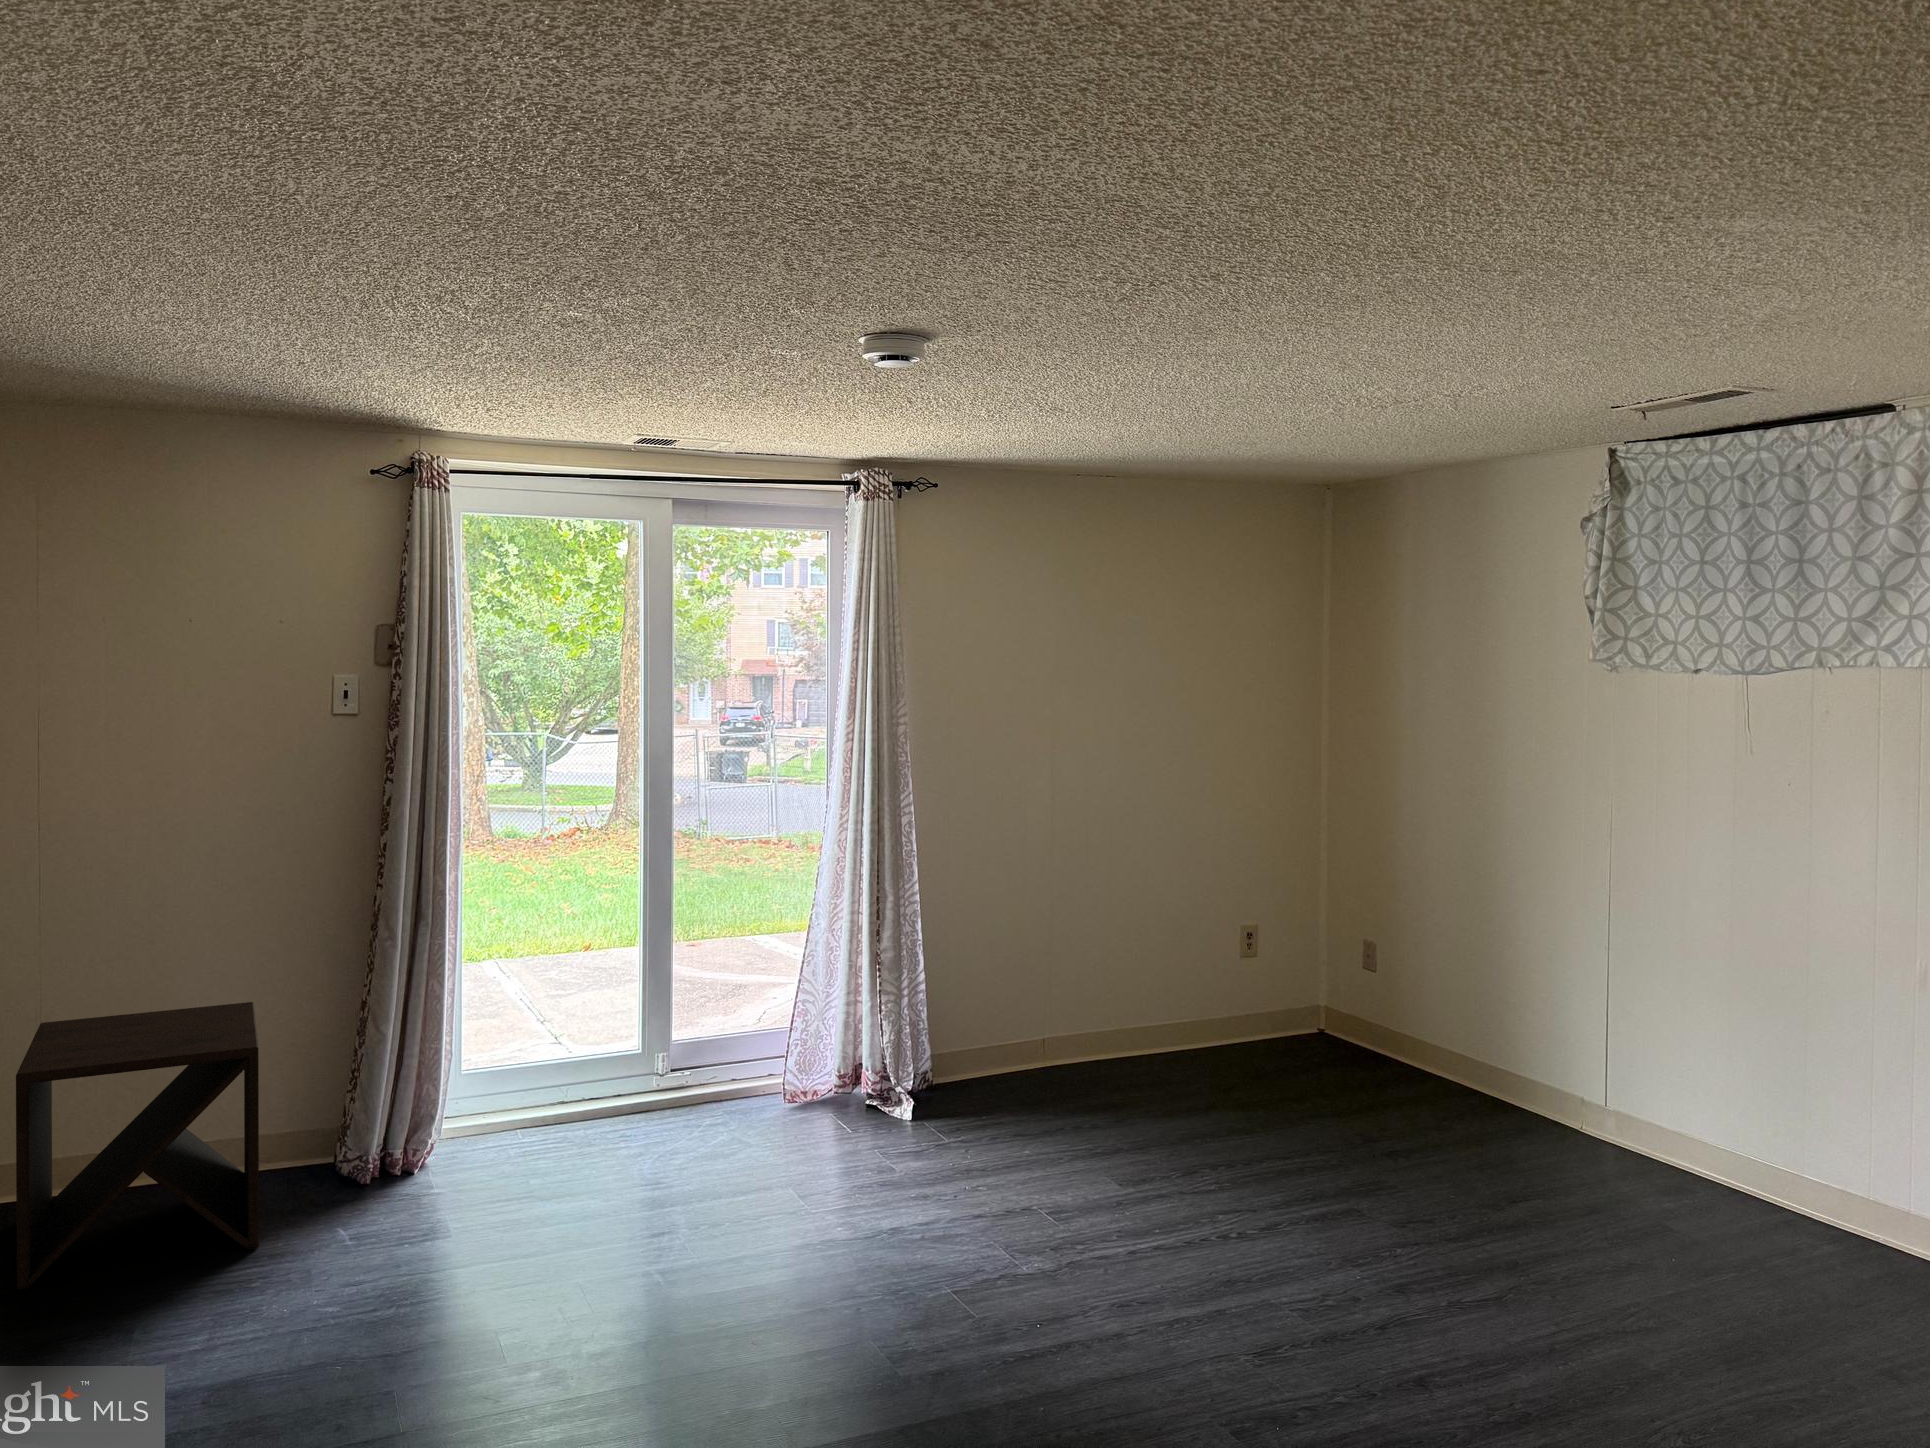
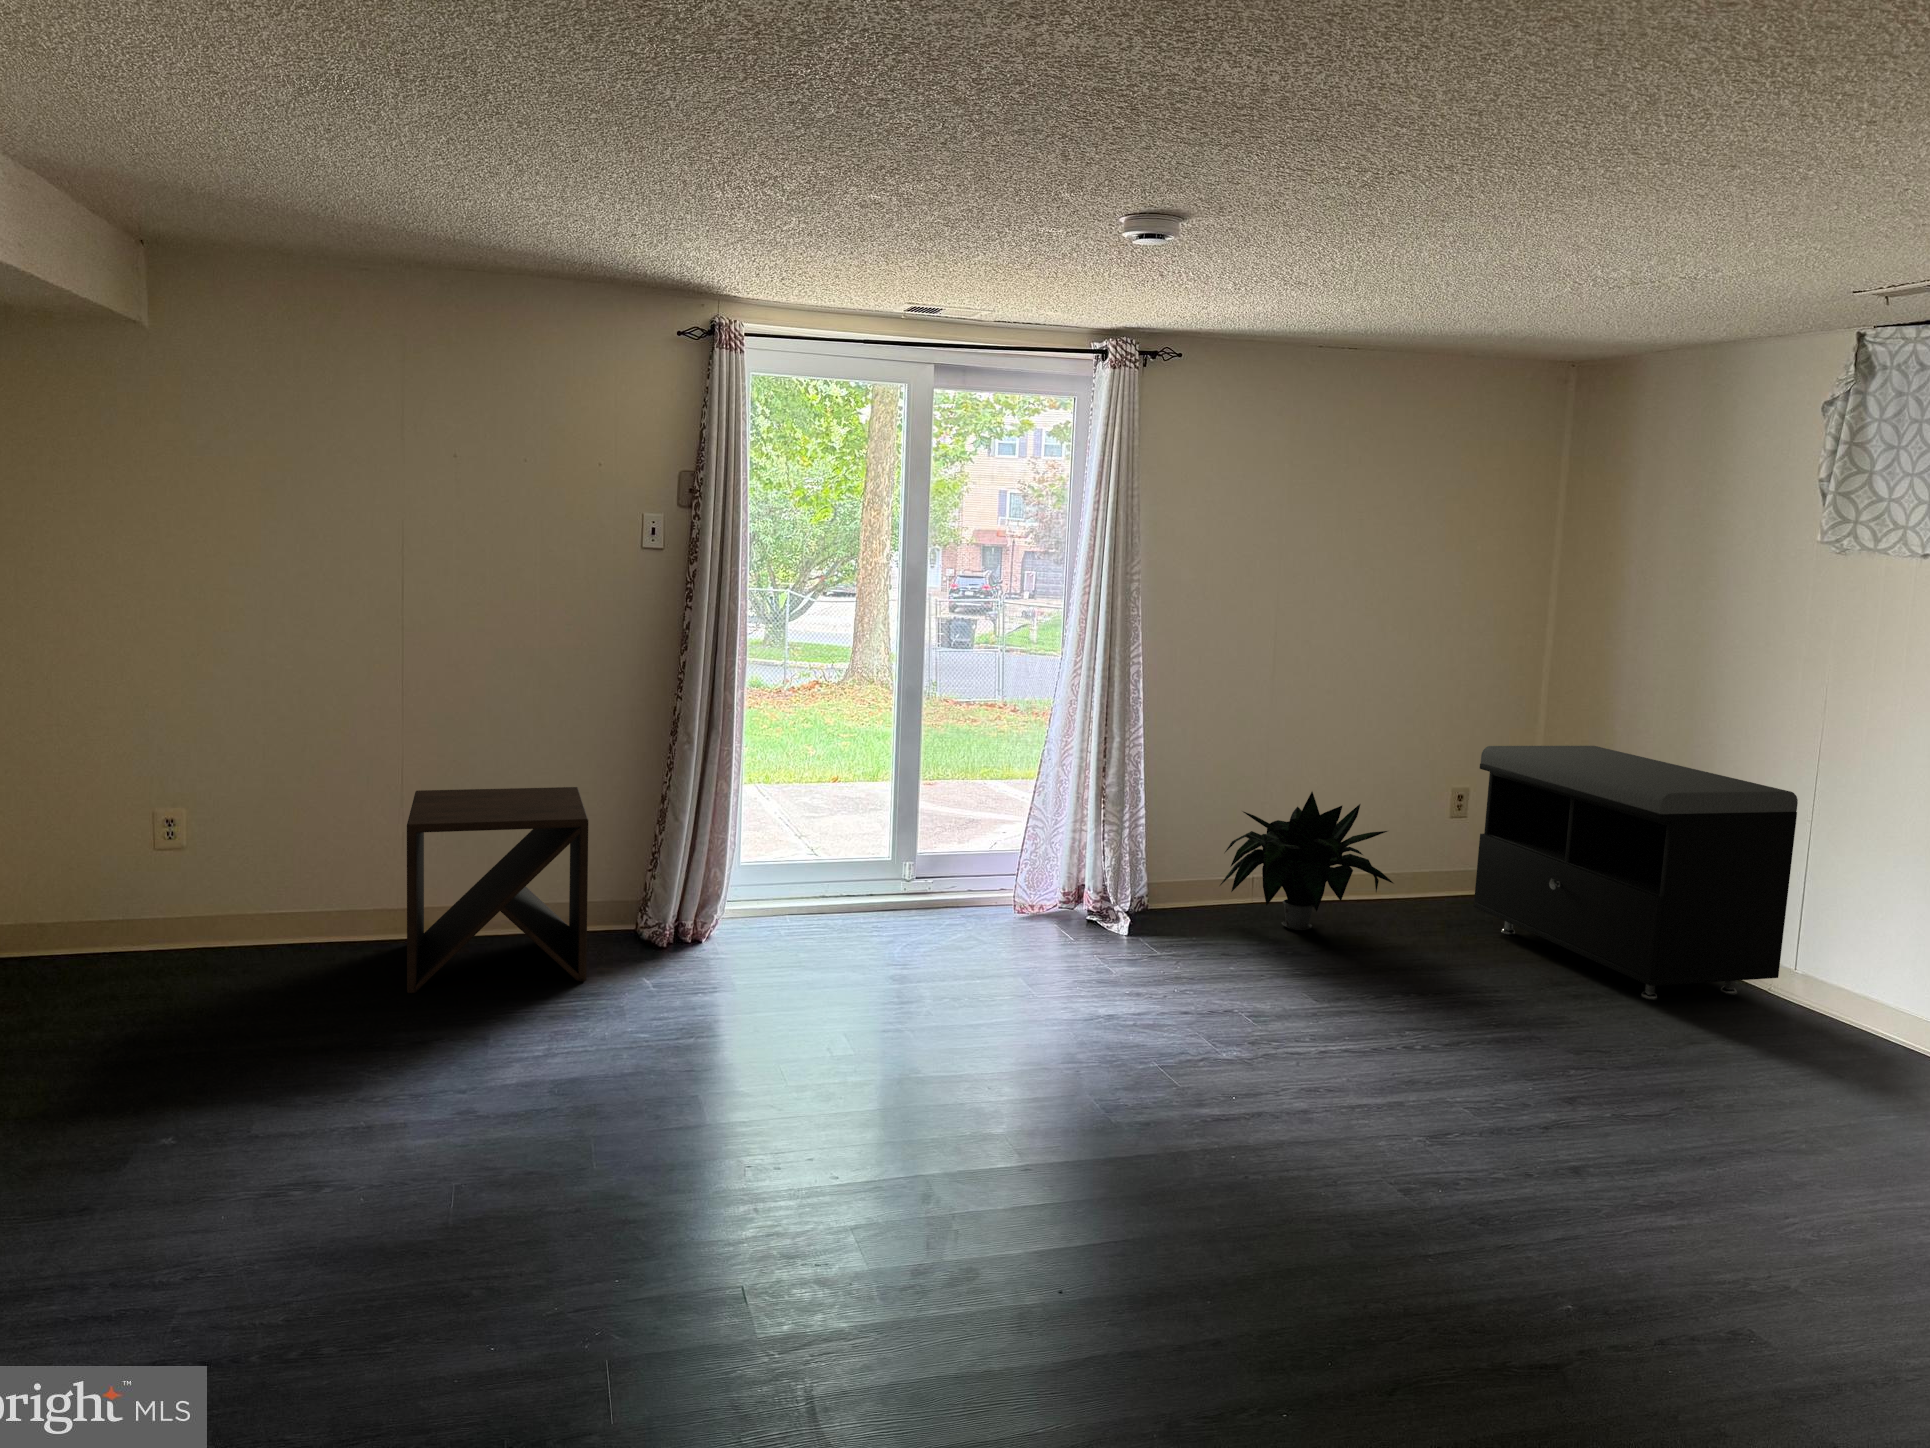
storage bench: none [1282,874,1609,1153] -> present [1473,746,1798,1000]
potted plant: none [1014,943,1204,1100] -> present [1220,792,1393,930]

